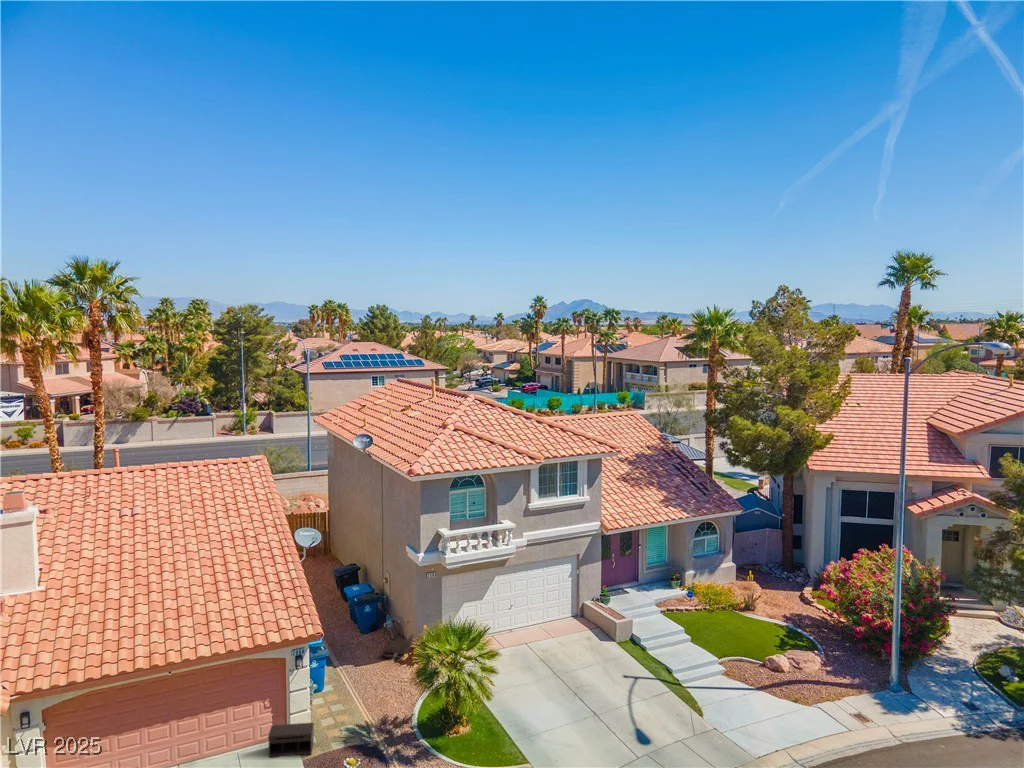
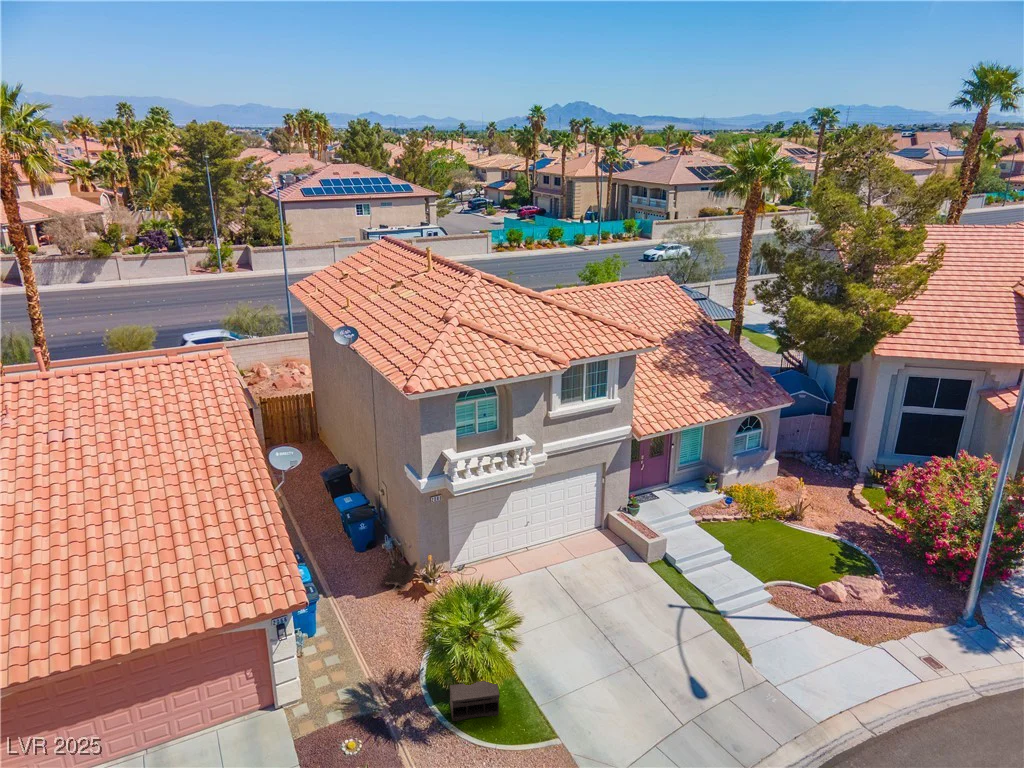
bench: present [268,723,314,758] -> present [450,681,500,721]

